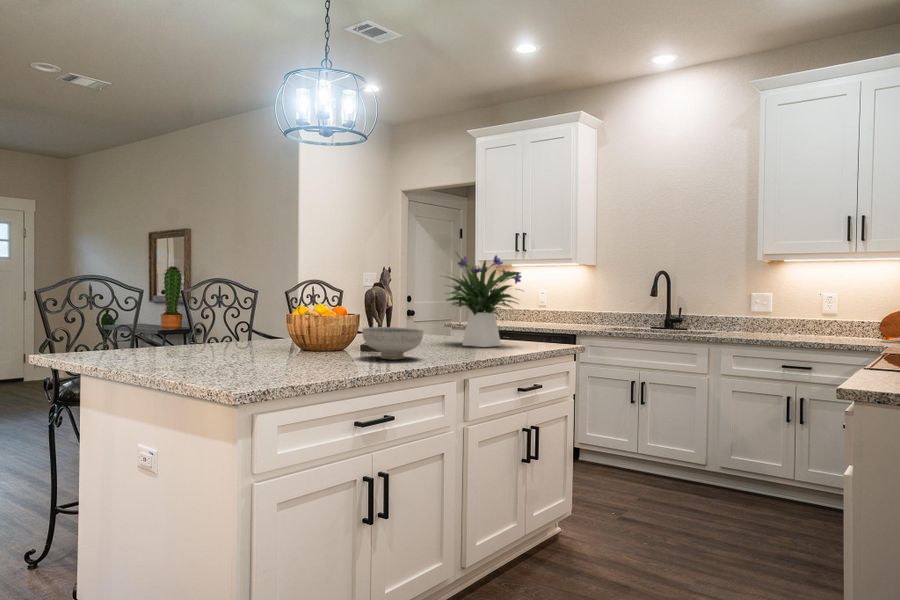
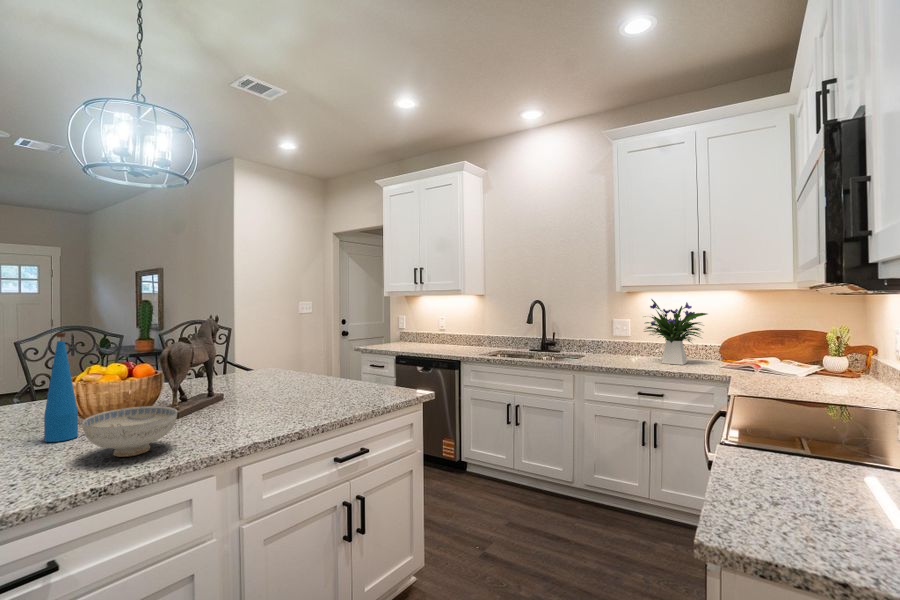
flower arrangement: present [446,254,523,347] -> present [644,299,707,365]
bottle: none [306,266,327,353] -> present [44,333,78,442]

